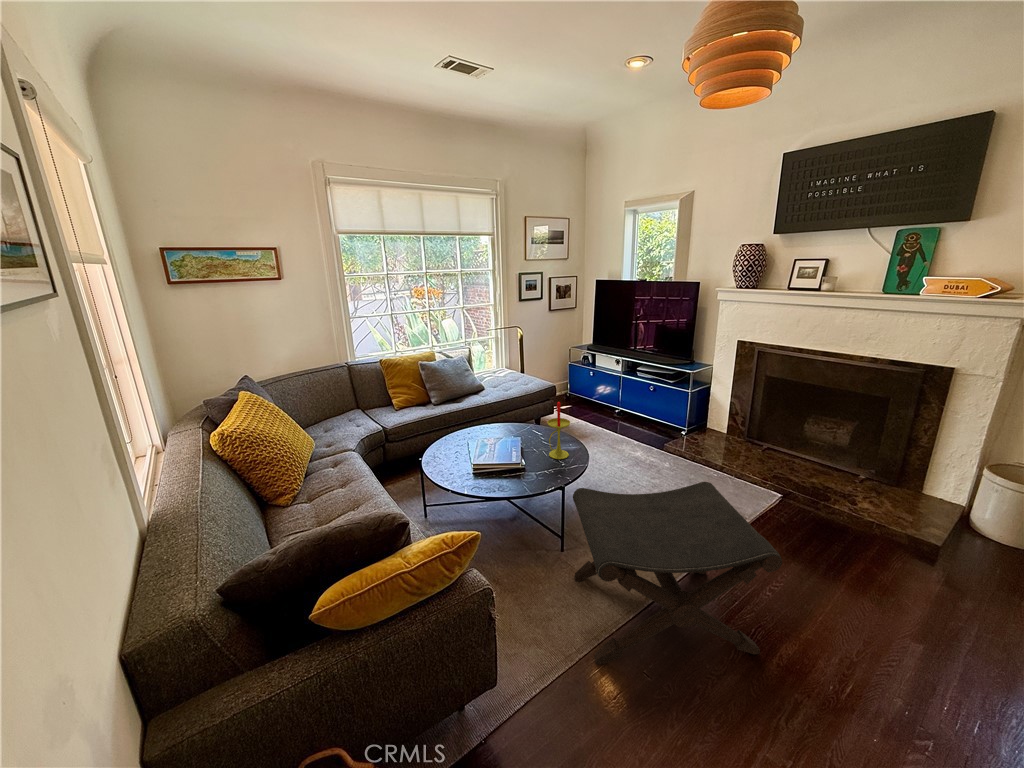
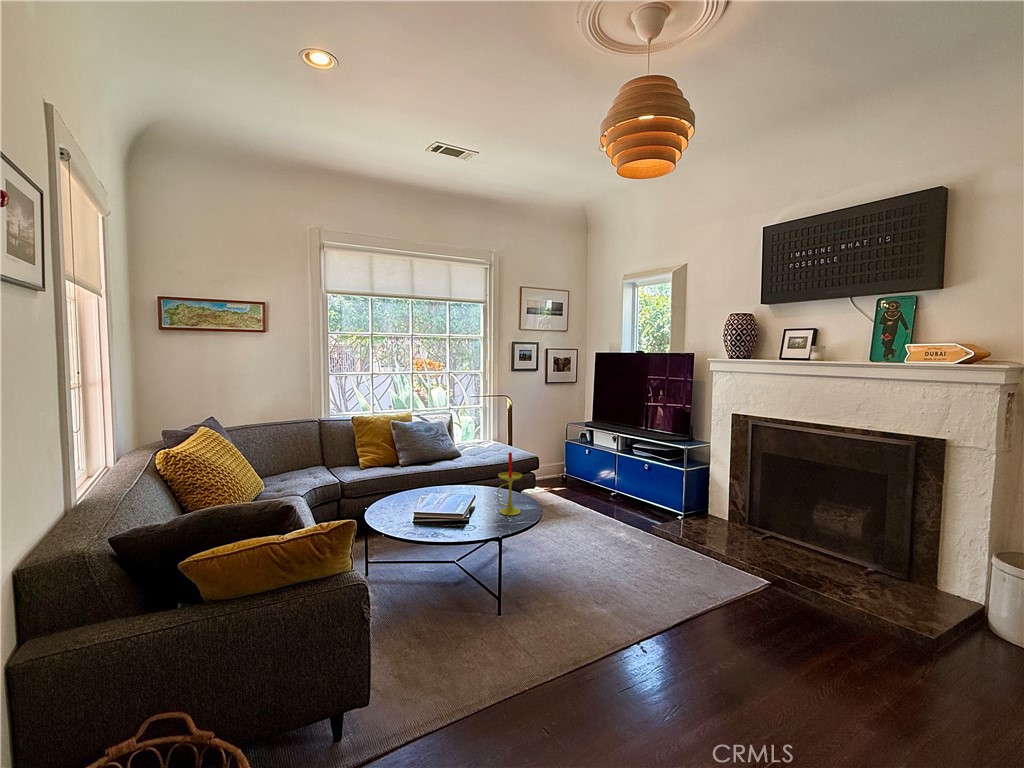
footstool: present [573,482,782,664] -> none [495,535,696,732]

